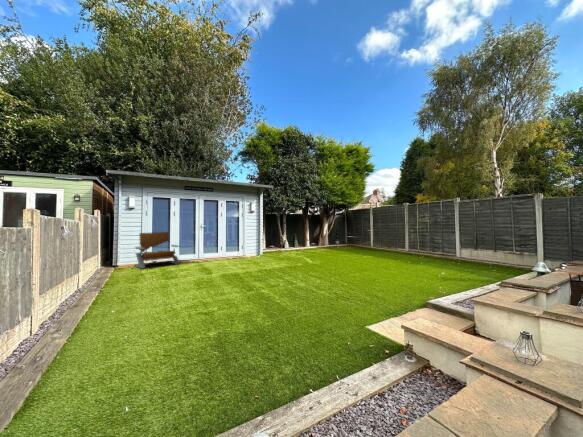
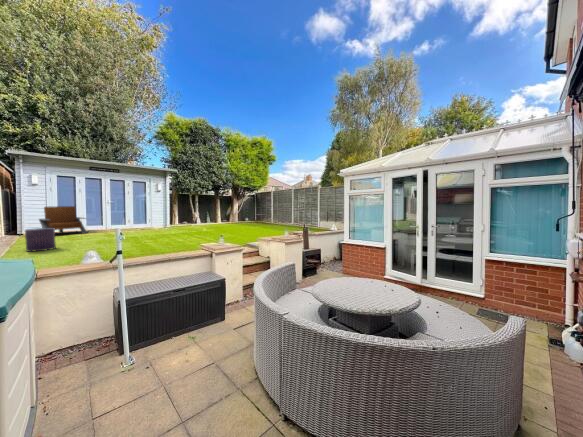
pouf: none [117,264,150,298] -> present [25,228,56,252]

